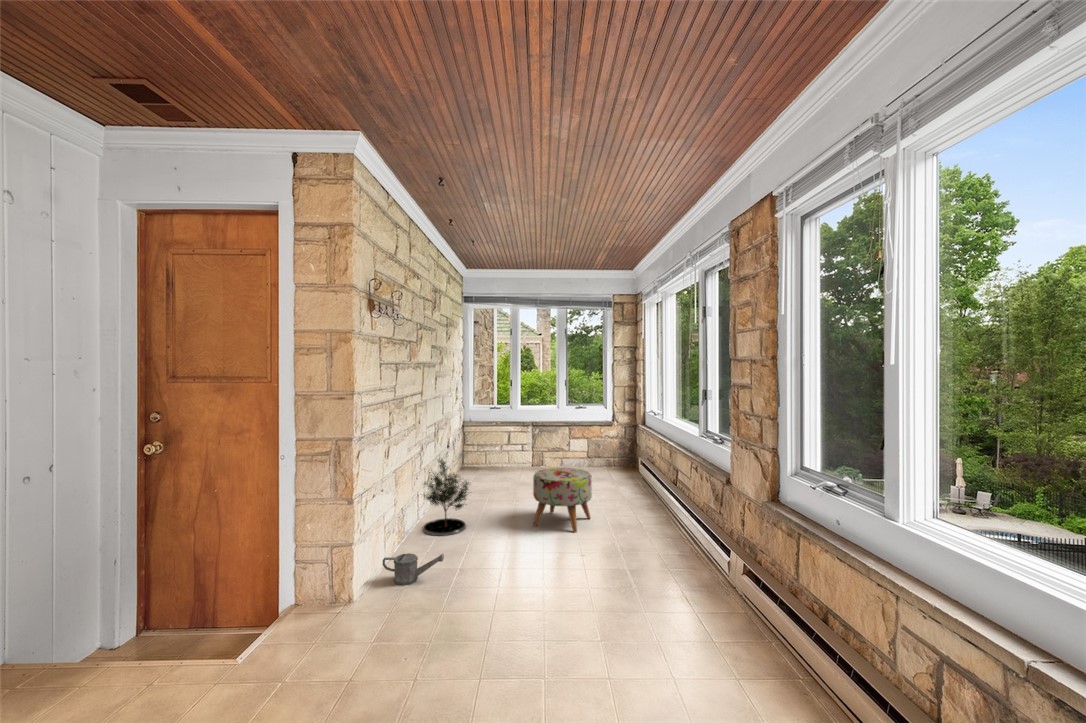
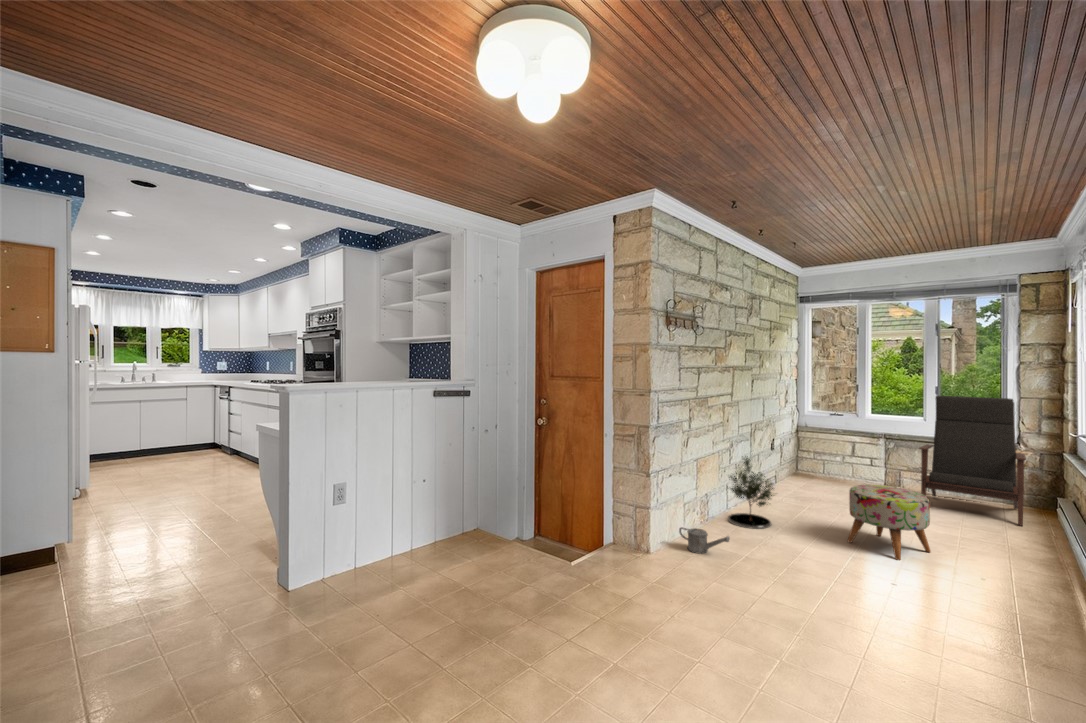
lounge chair: none [562,387,626,481] -> present [919,396,1026,526]

